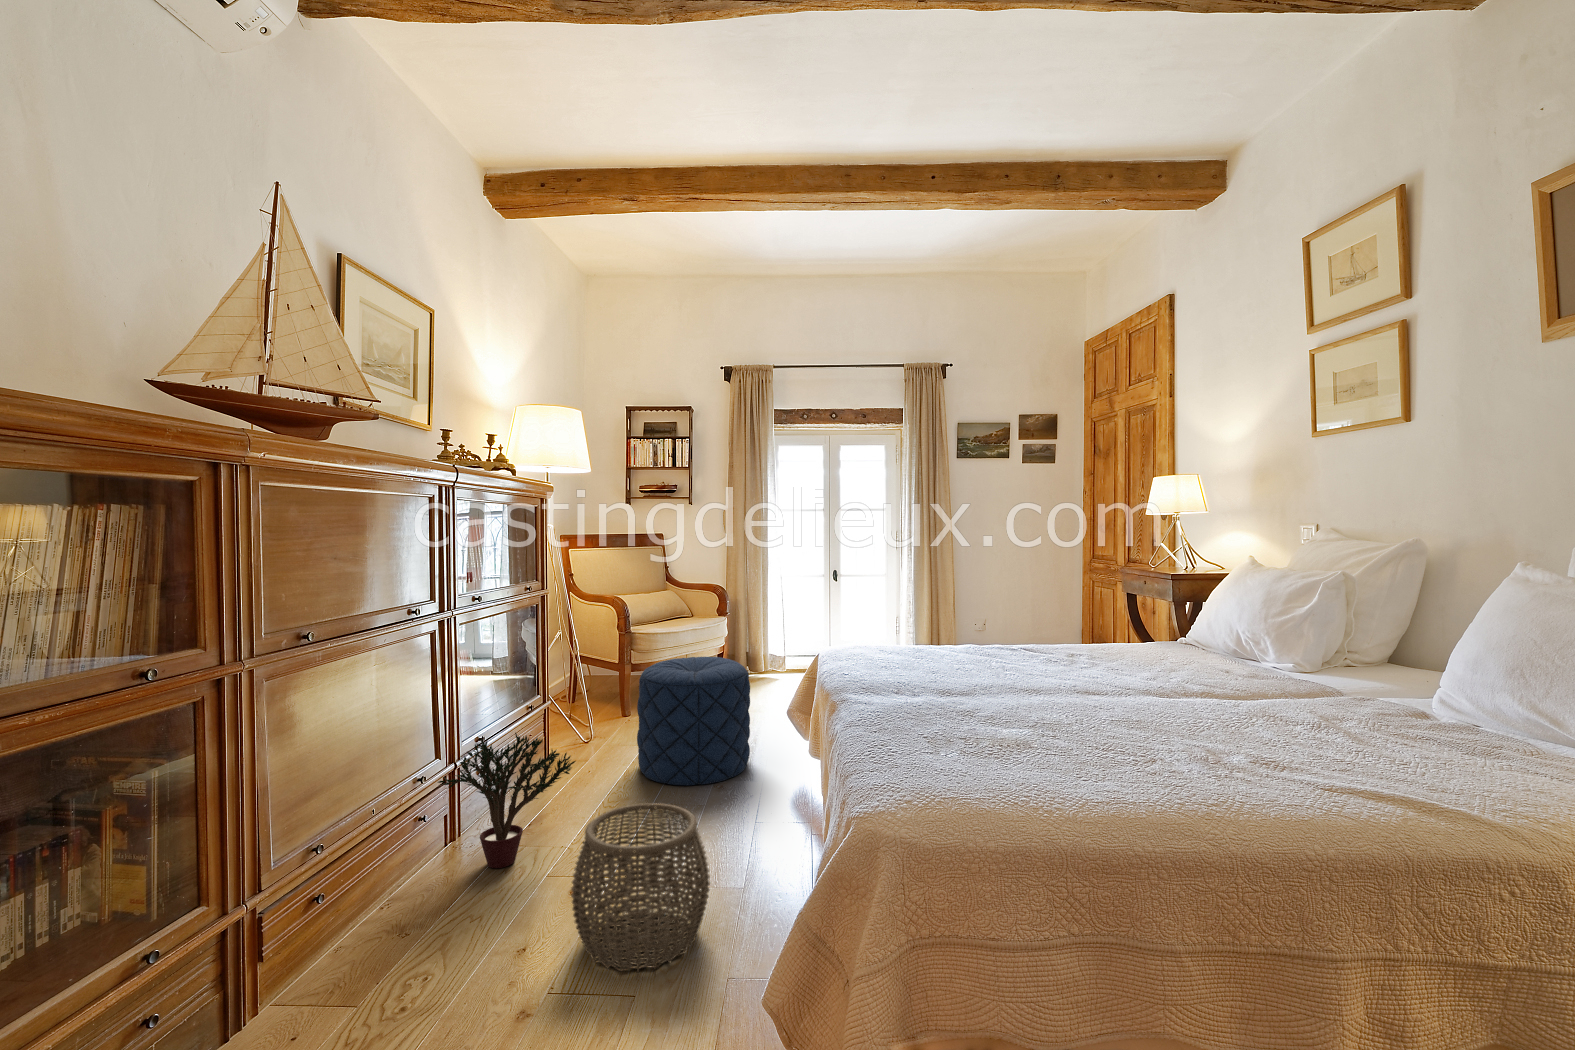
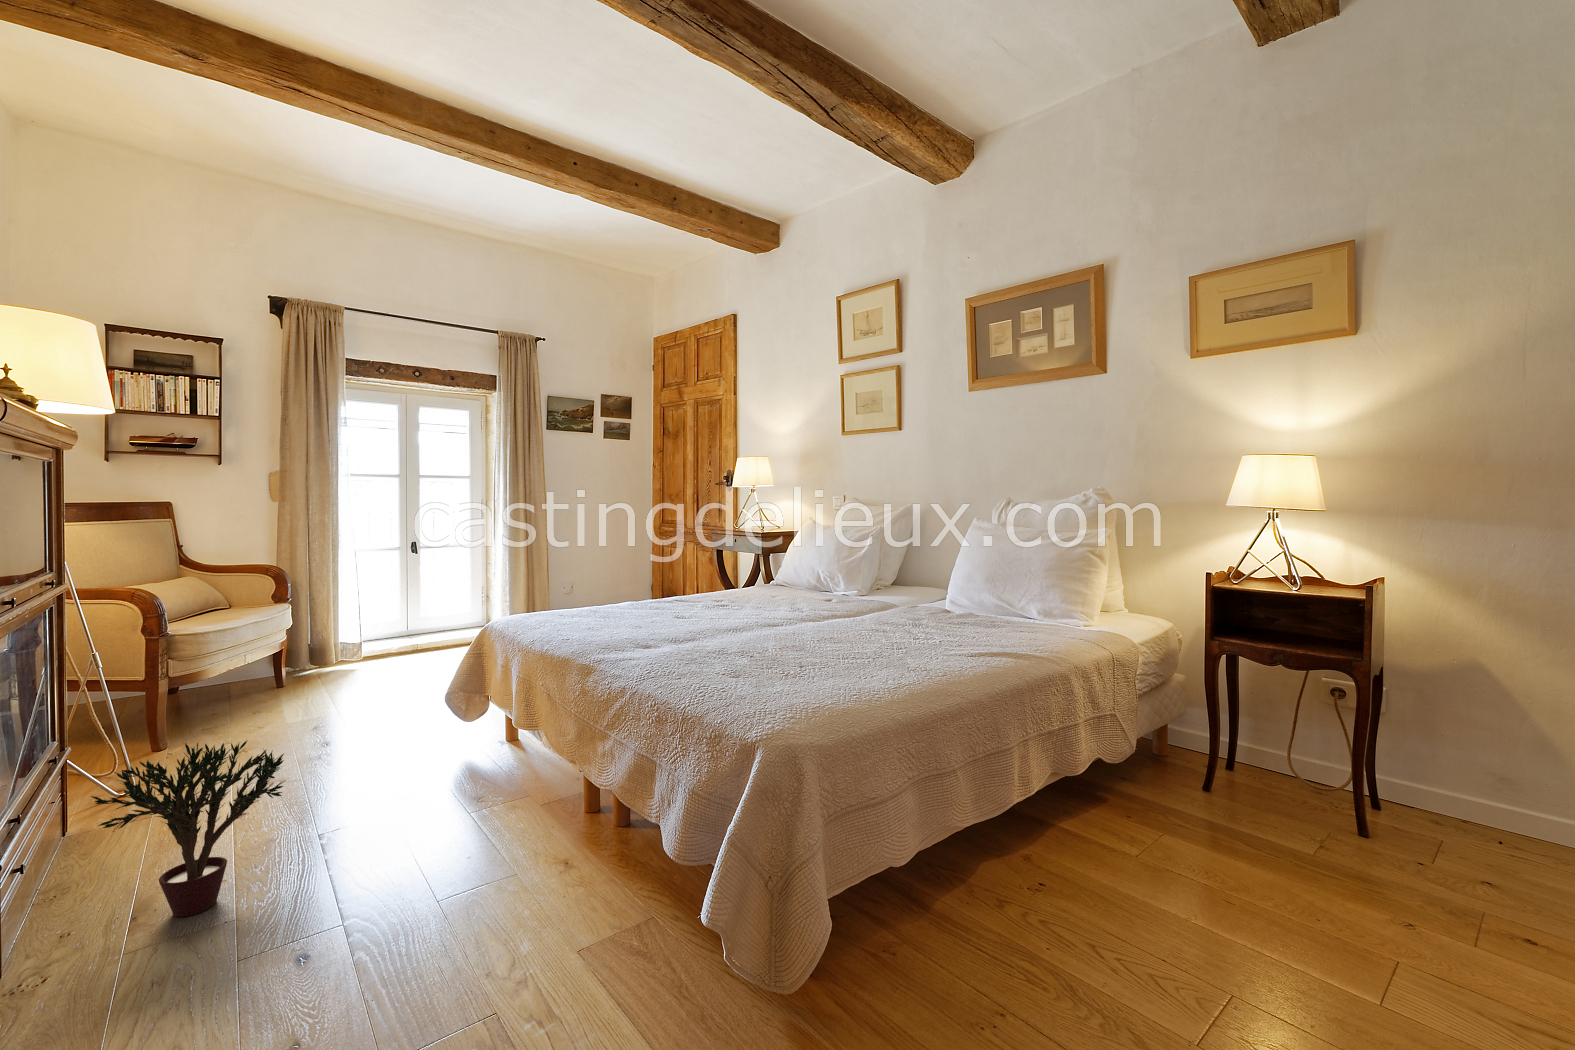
pouf: present [637,657,750,785] -> none [274,633,426,781]
woven basket: present [571,803,710,971] -> none [400,756,552,923]

